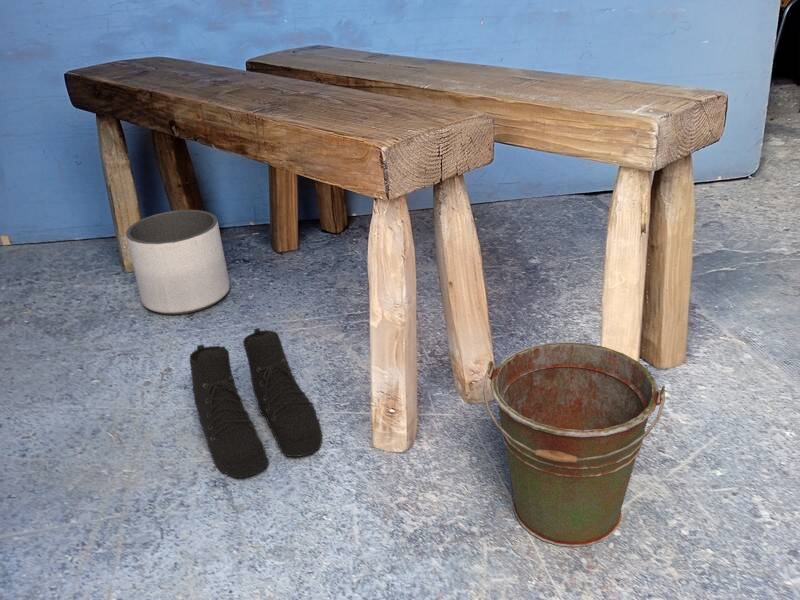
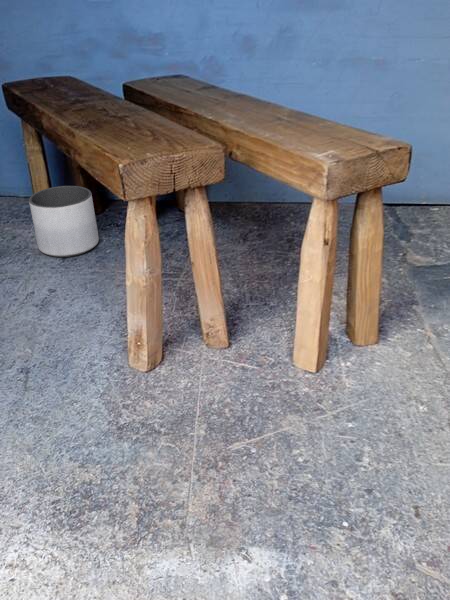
boots: present [190,328,322,478] -> none [24,273,102,369]
bucket: present [483,342,665,547] -> none [164,312,286,455]

